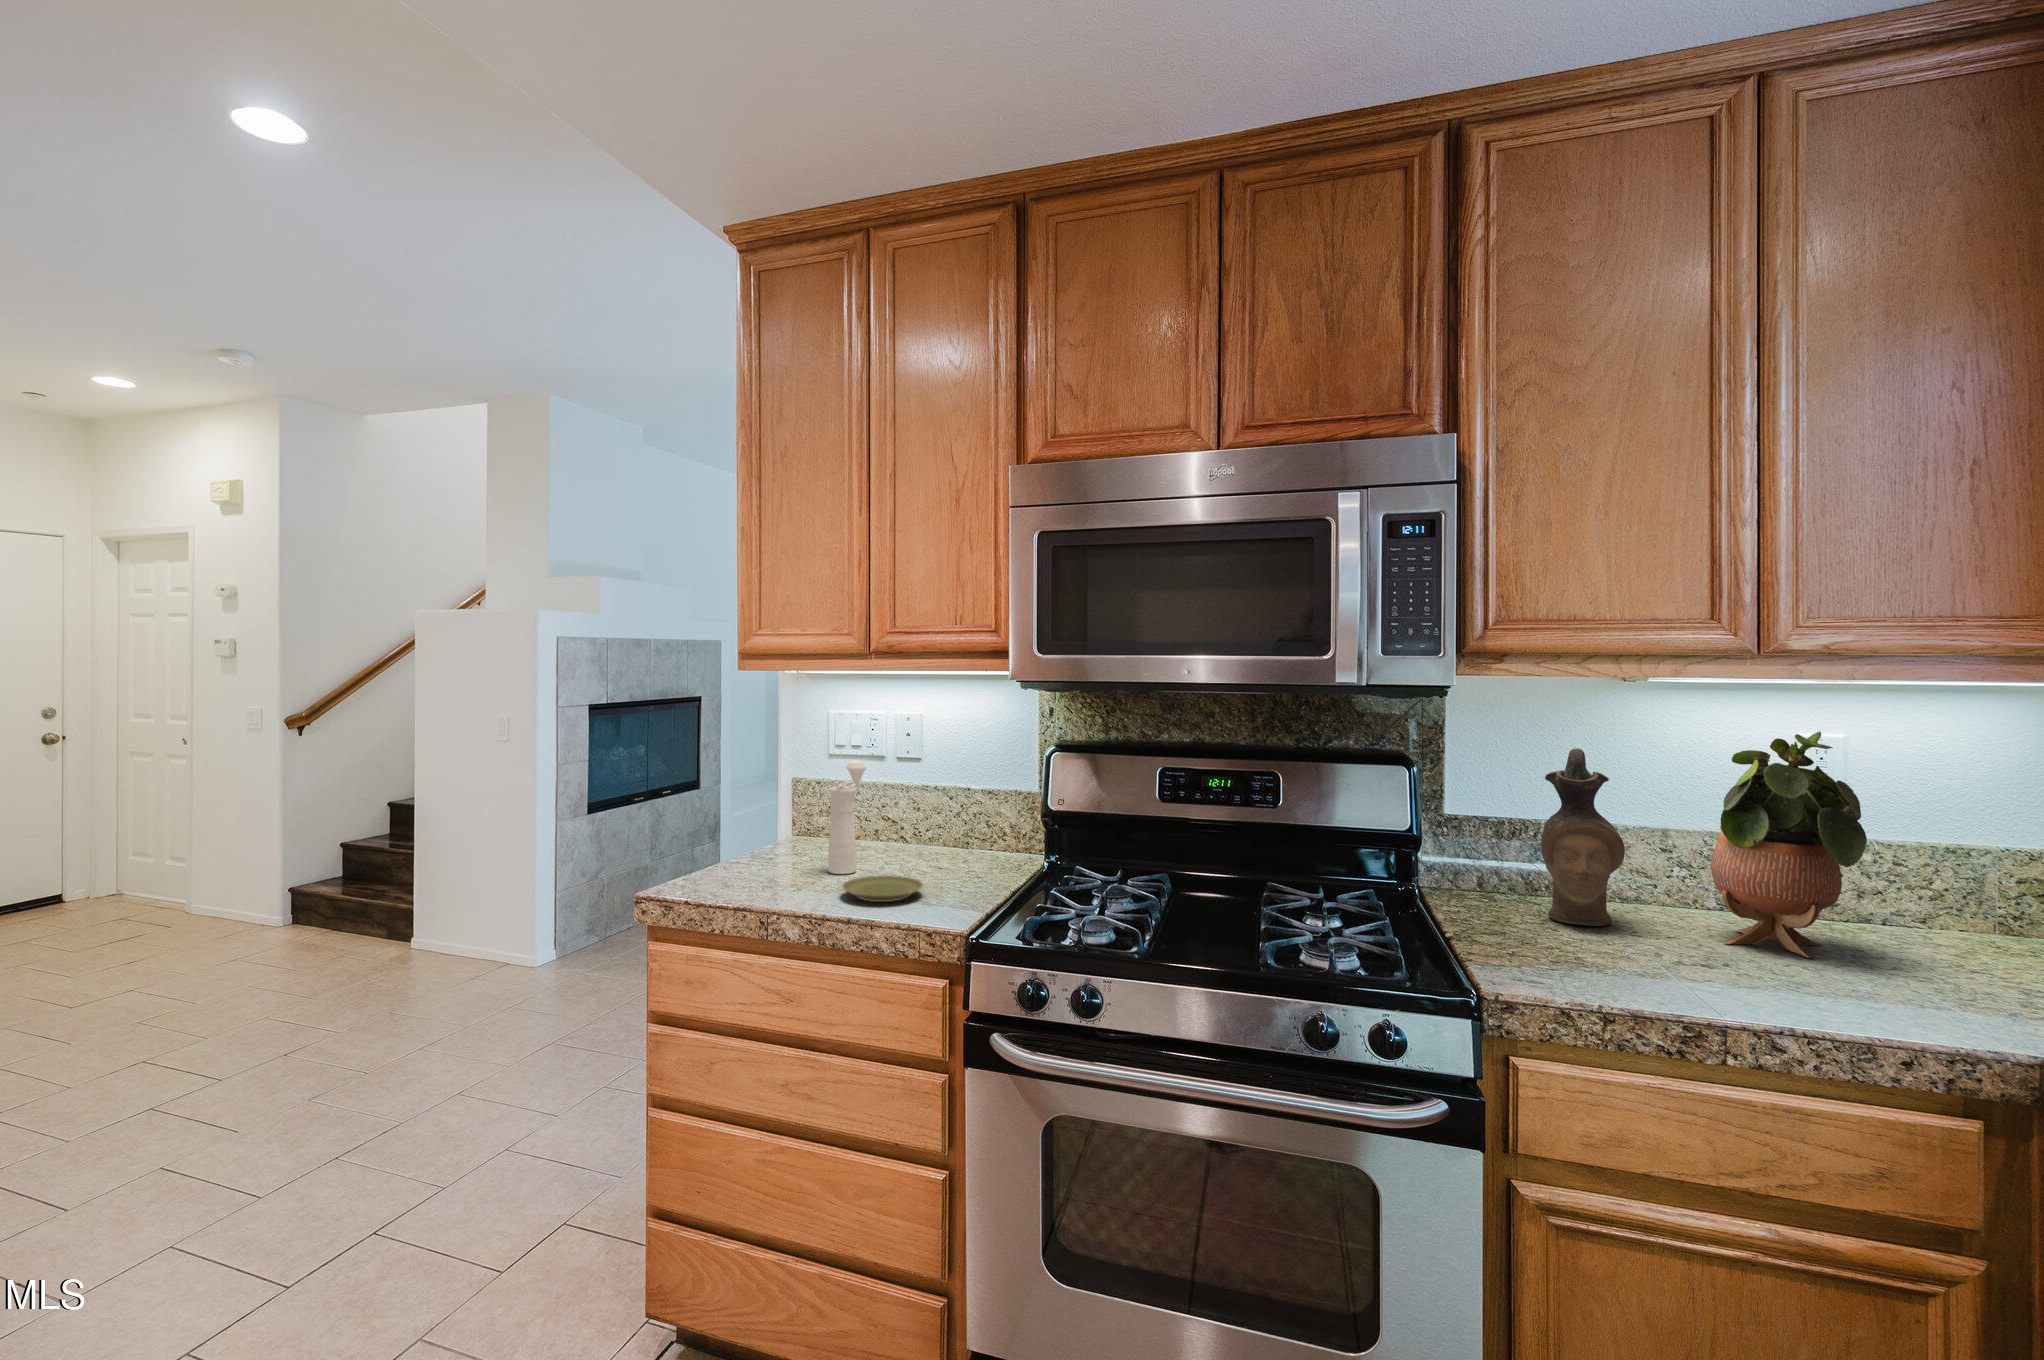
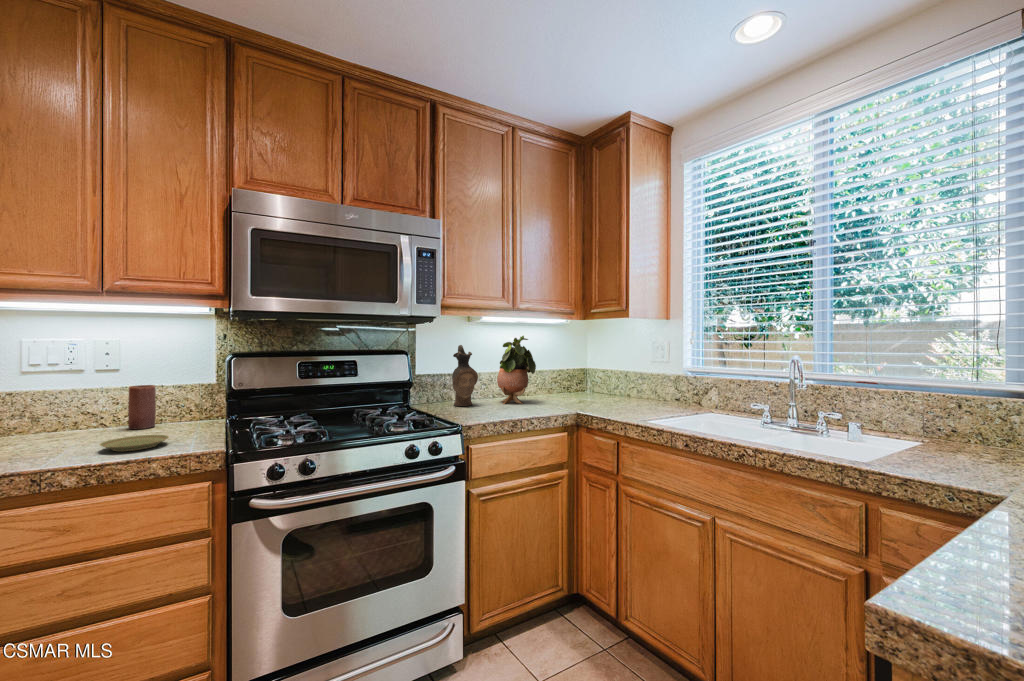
pepper mill: present [828,761,867,874] -> none [61,370,89,446]
candle: none [918,788,950,859] -> present [128,385,156,429]

